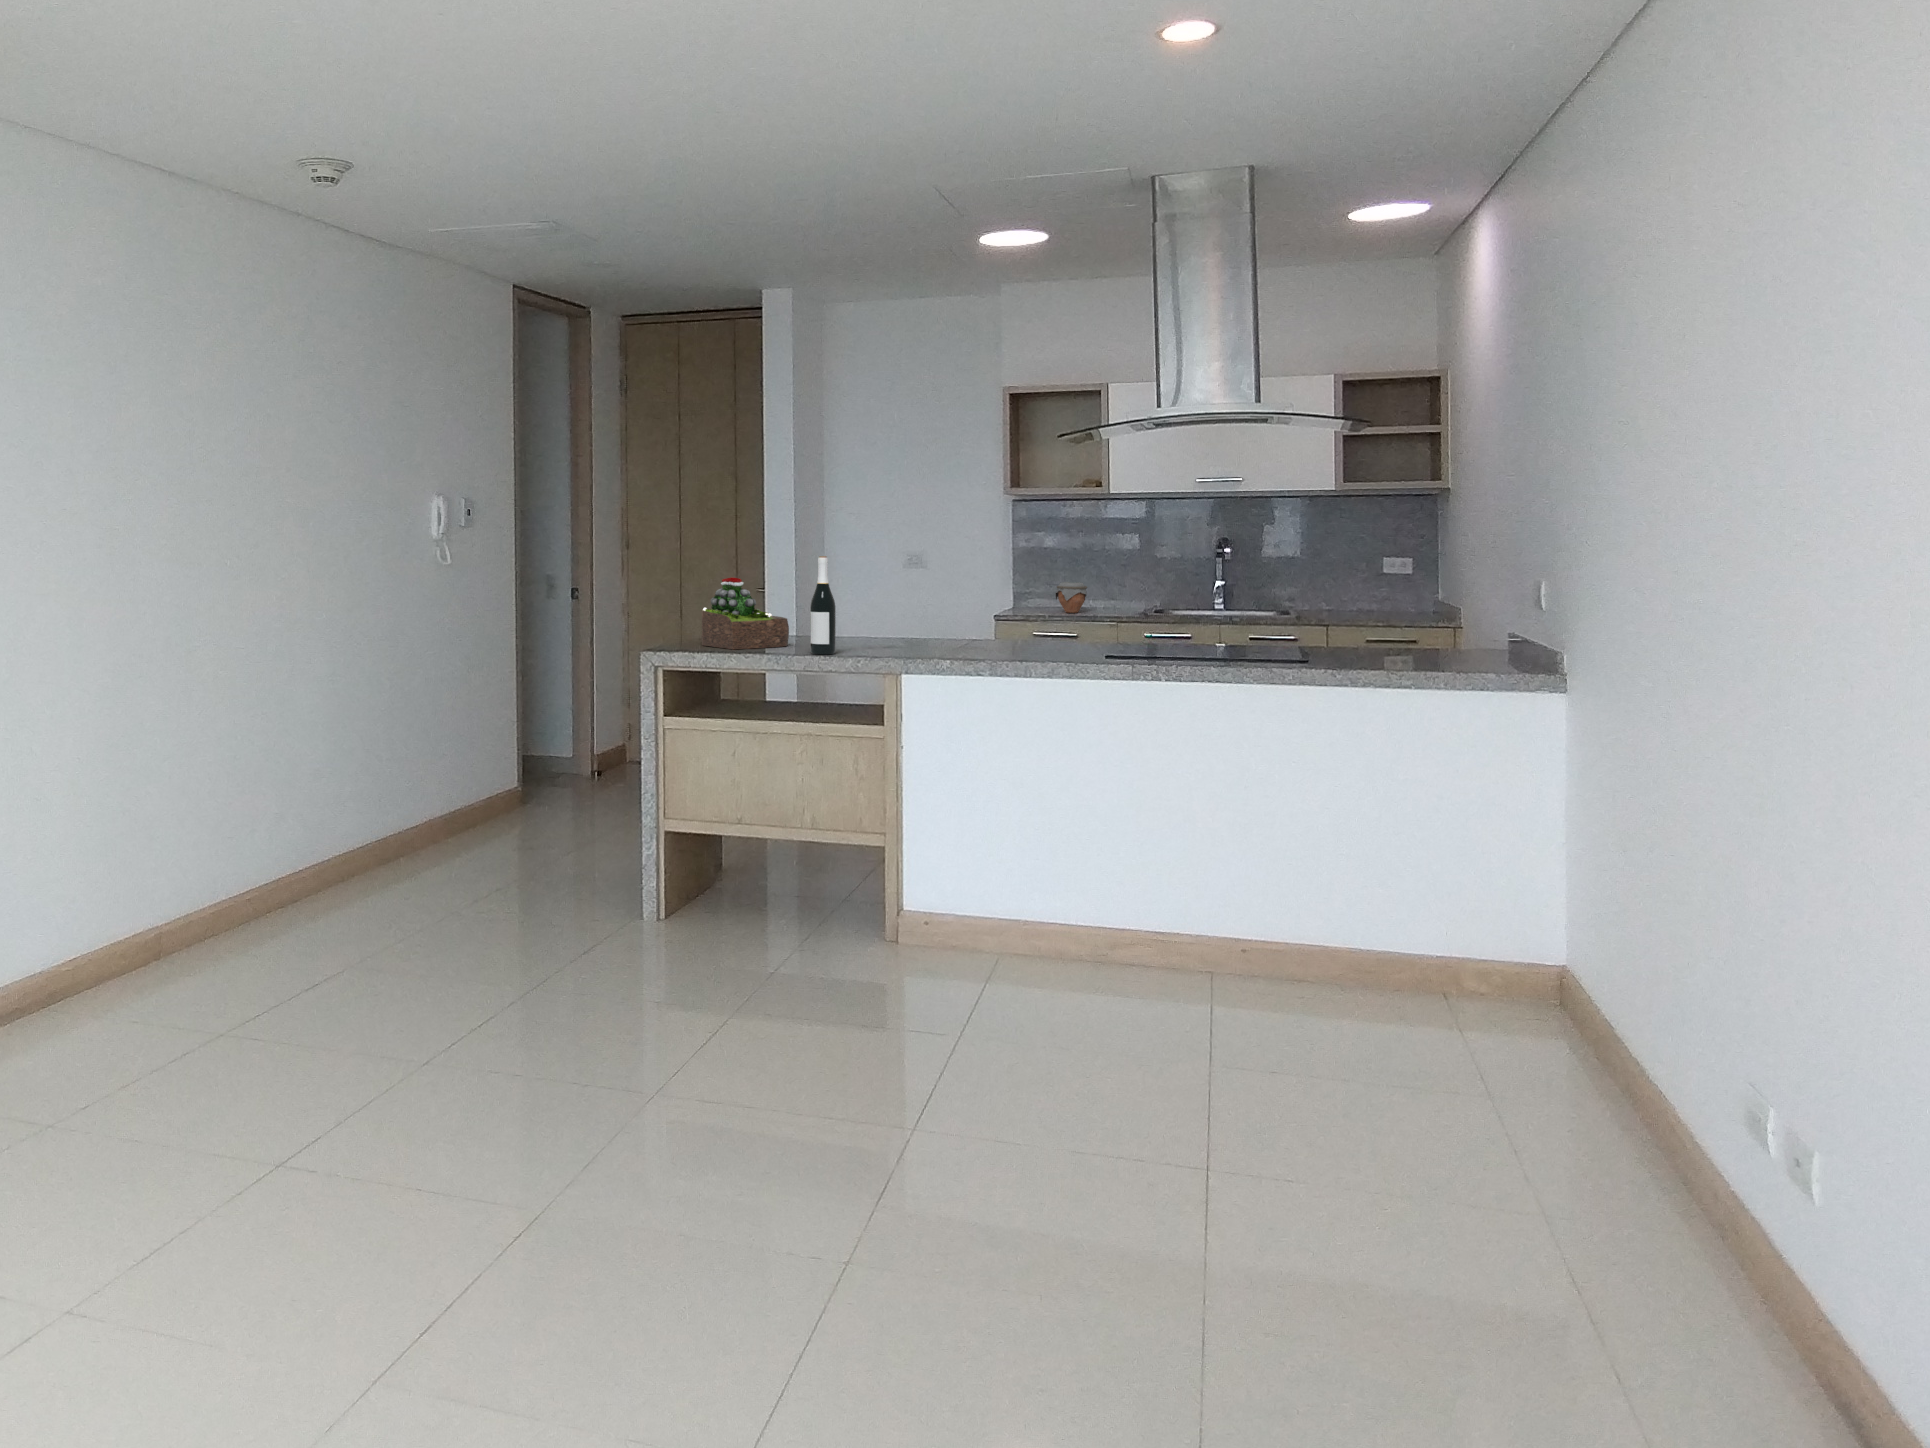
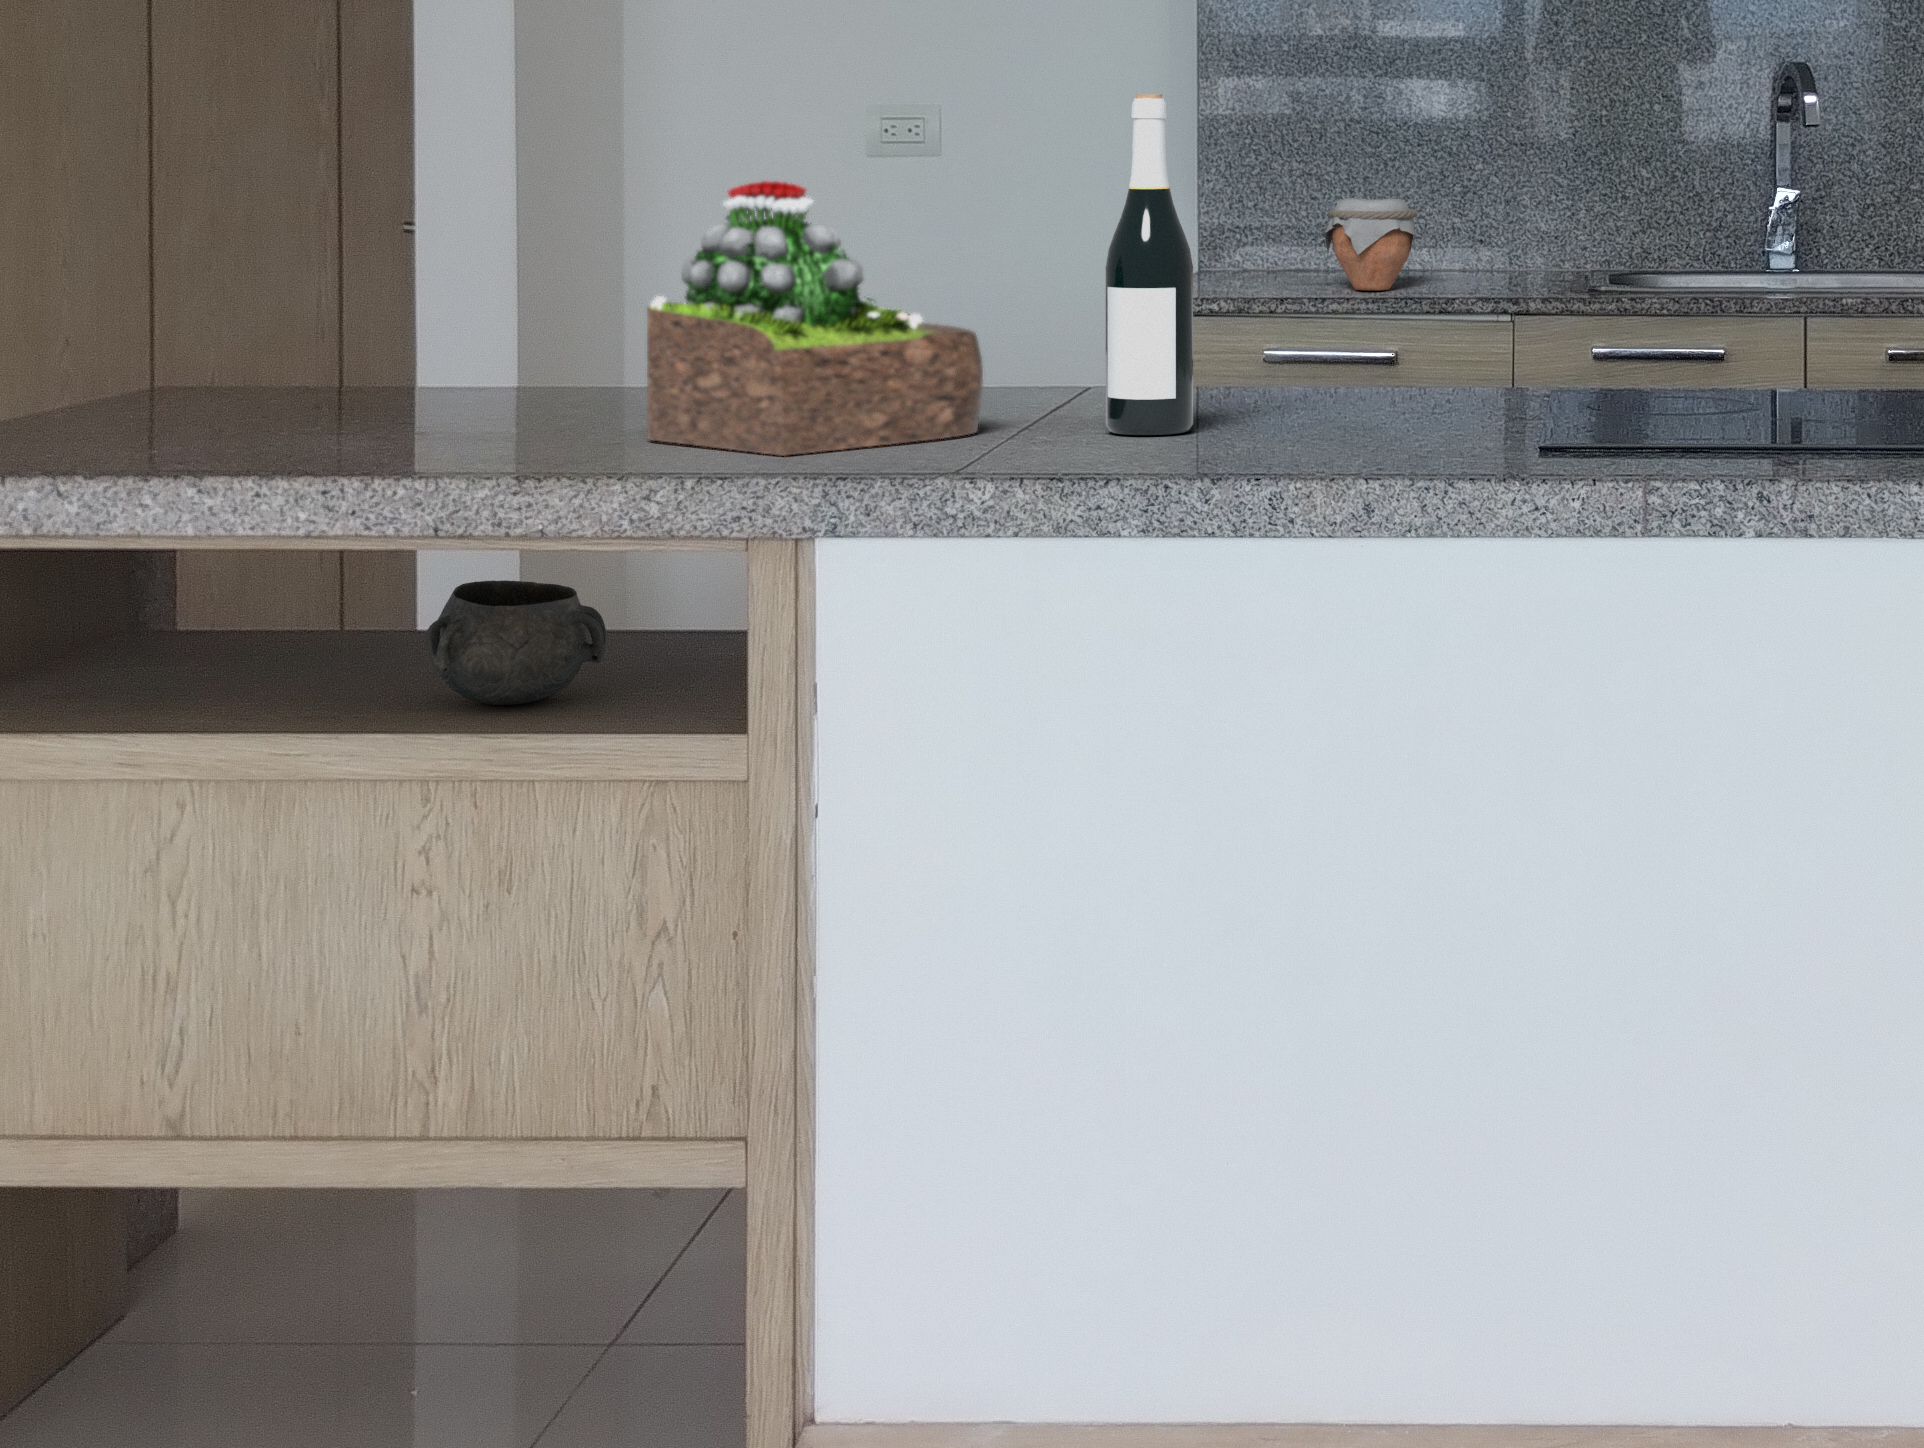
wine bottle: present [810,556,836,654] -> present [1106,94,1193,435]
succulent plant: present [702,578,789,649] -> present [647,181,983,456]
decorative bowl: none [802,684,847,717] -> present [426,580,606,705]

